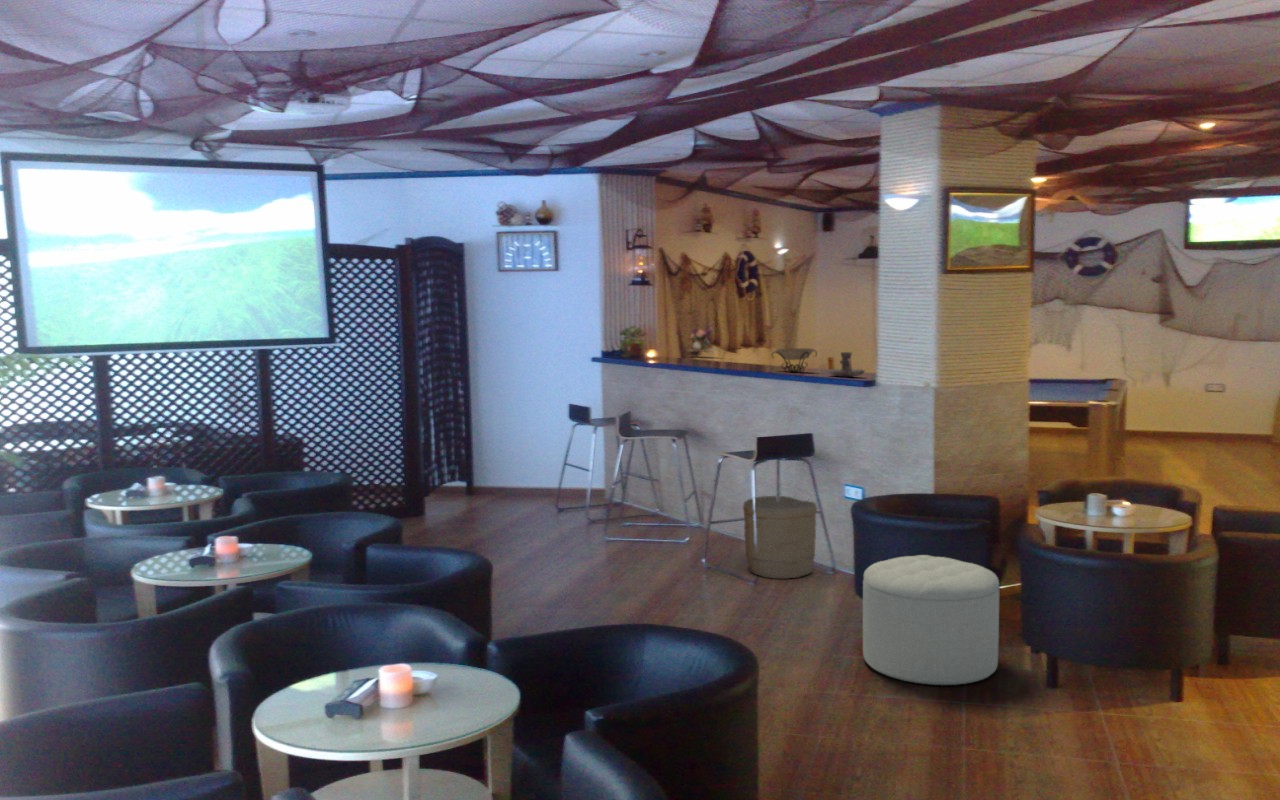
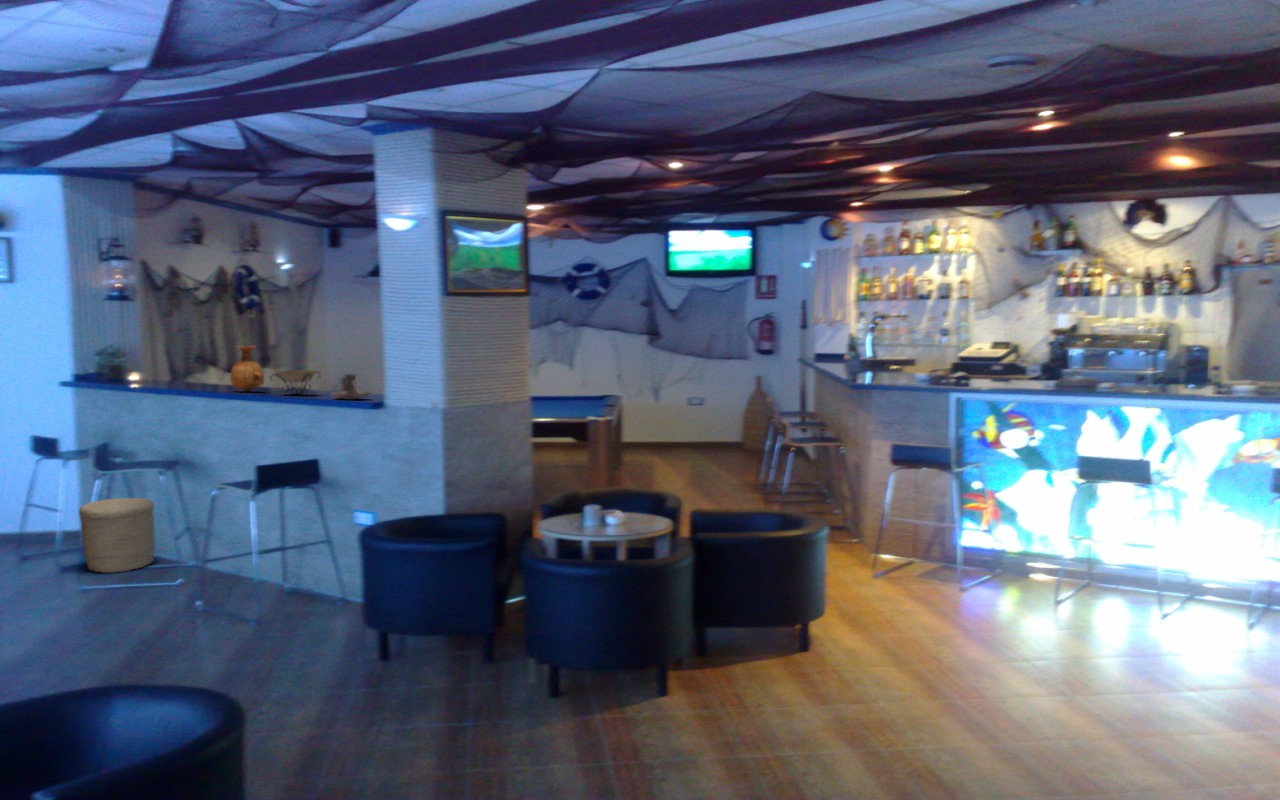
vase: none [735,325,765,368] -> present [230,346,264,392]
flower arrangement: present [689,326,717,357] -> none [178,342,223,379]
woven basket: present [743,496,817,579] -> present [79,498,155,573]
ottoman: present [863,555,999,686] -> none [371,581,508,717]

